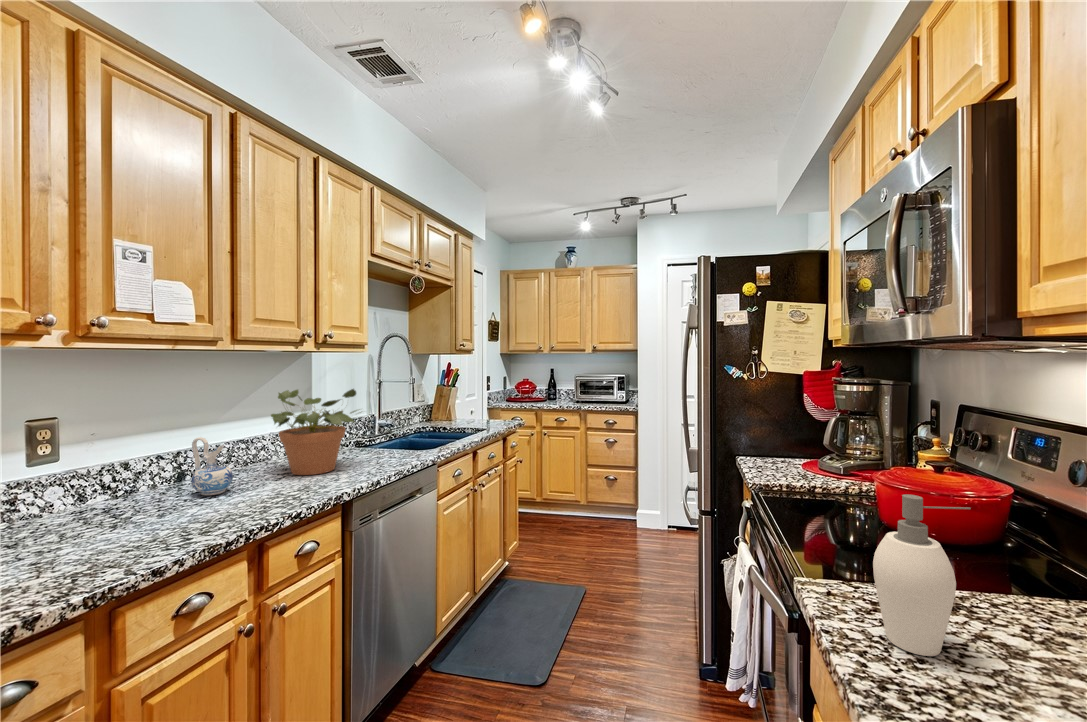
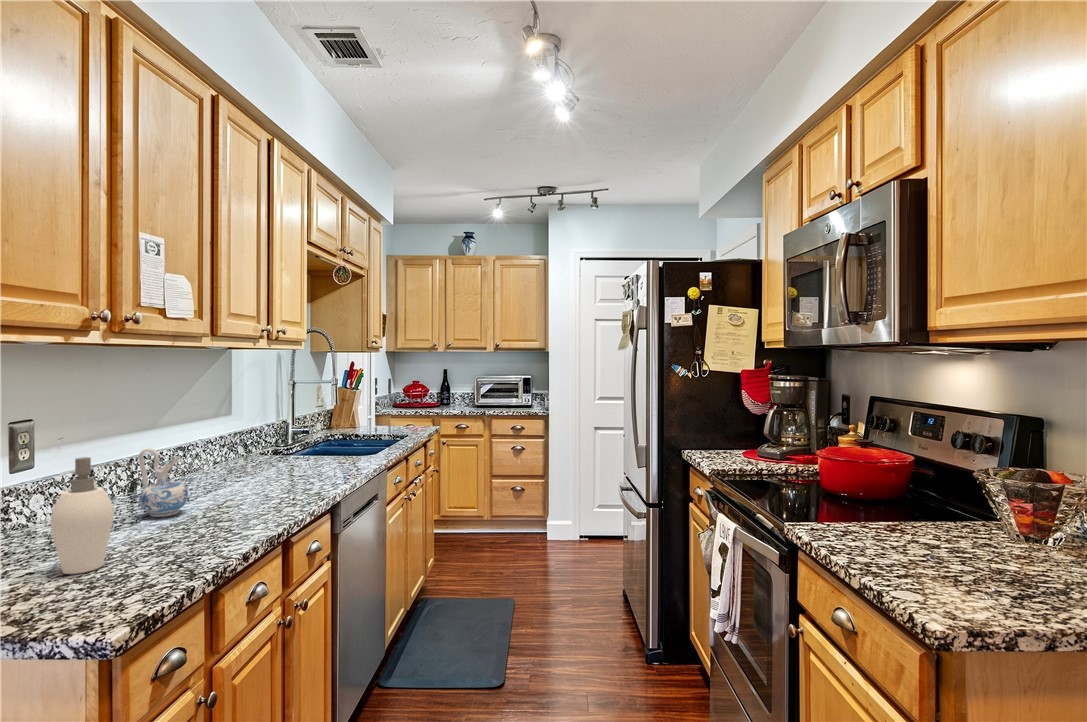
potted plant: present [271,389,361,475] -> none [202,390,321,492]
soap dispenser: present [873,494,971,656] -> present [51,457,127,574]

